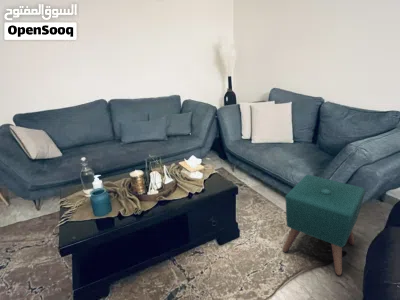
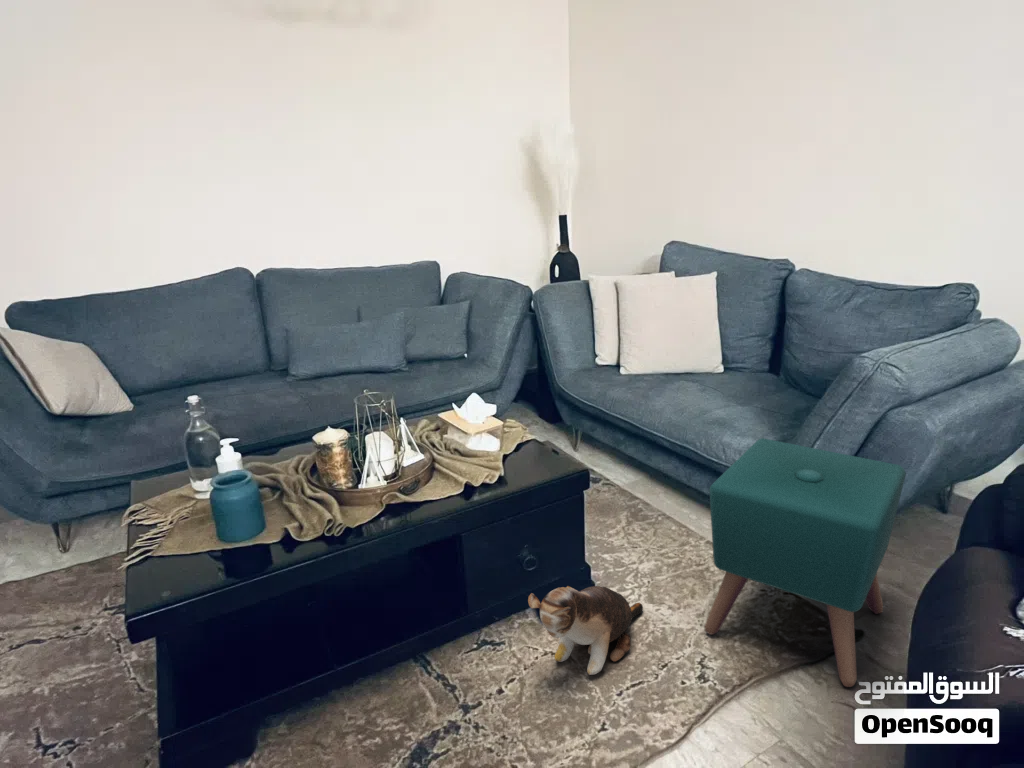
plush toy: none [213,233,259,267] -> present [528,586,643,675]

